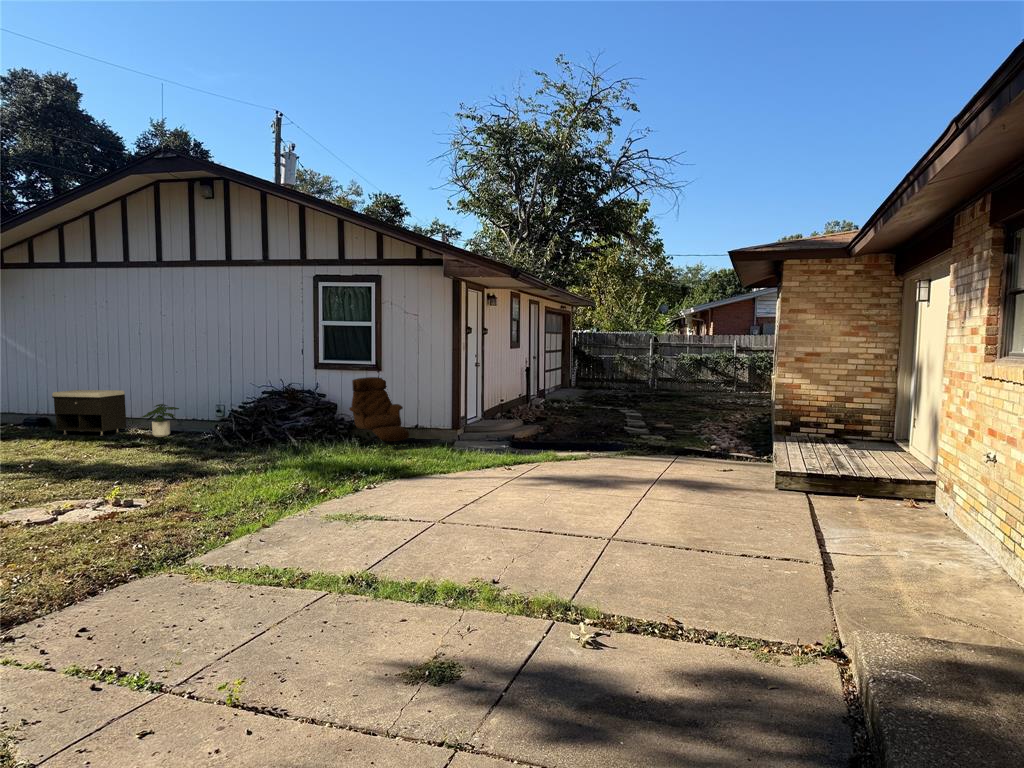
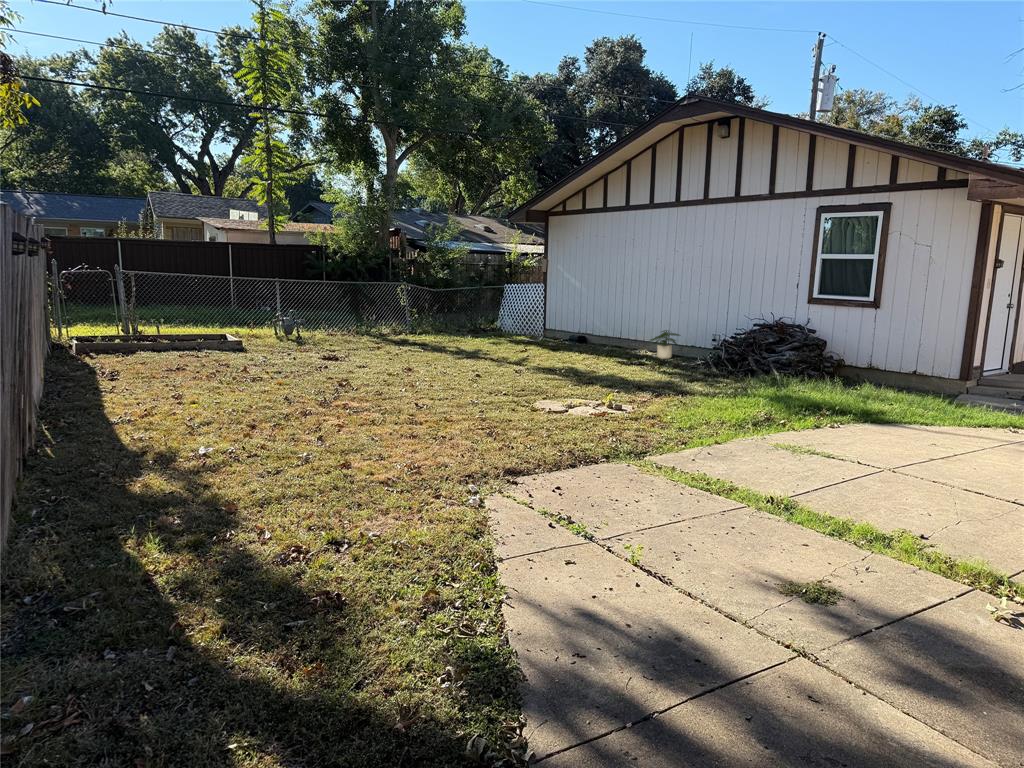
lounge chair: present [349,377,409,450] -> none [838,315,903,396]
storage bench: present [52,390,126,436] -> none [588,314,640,353]

